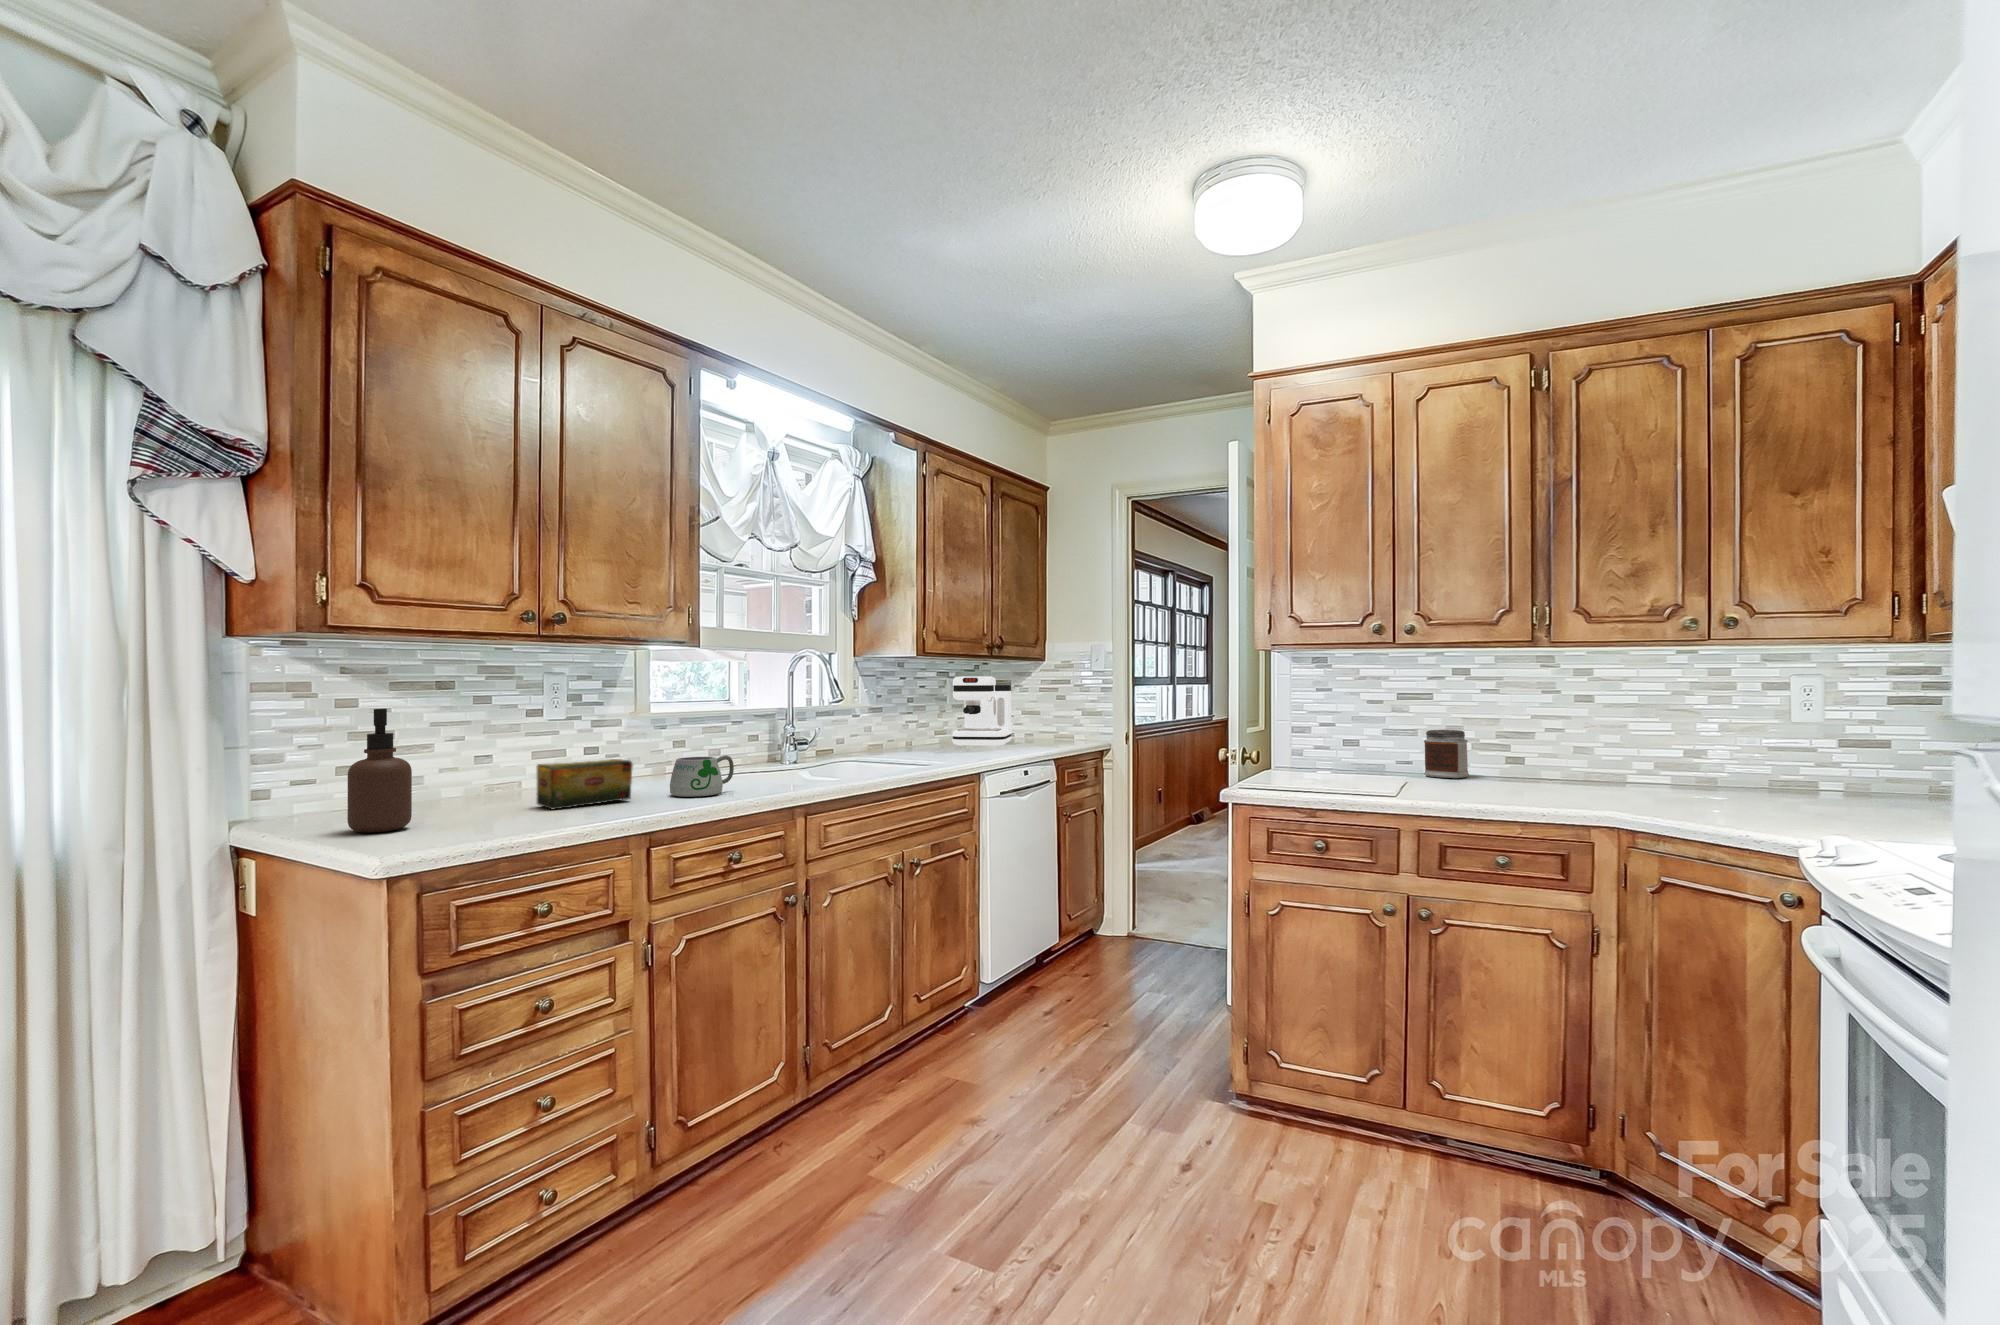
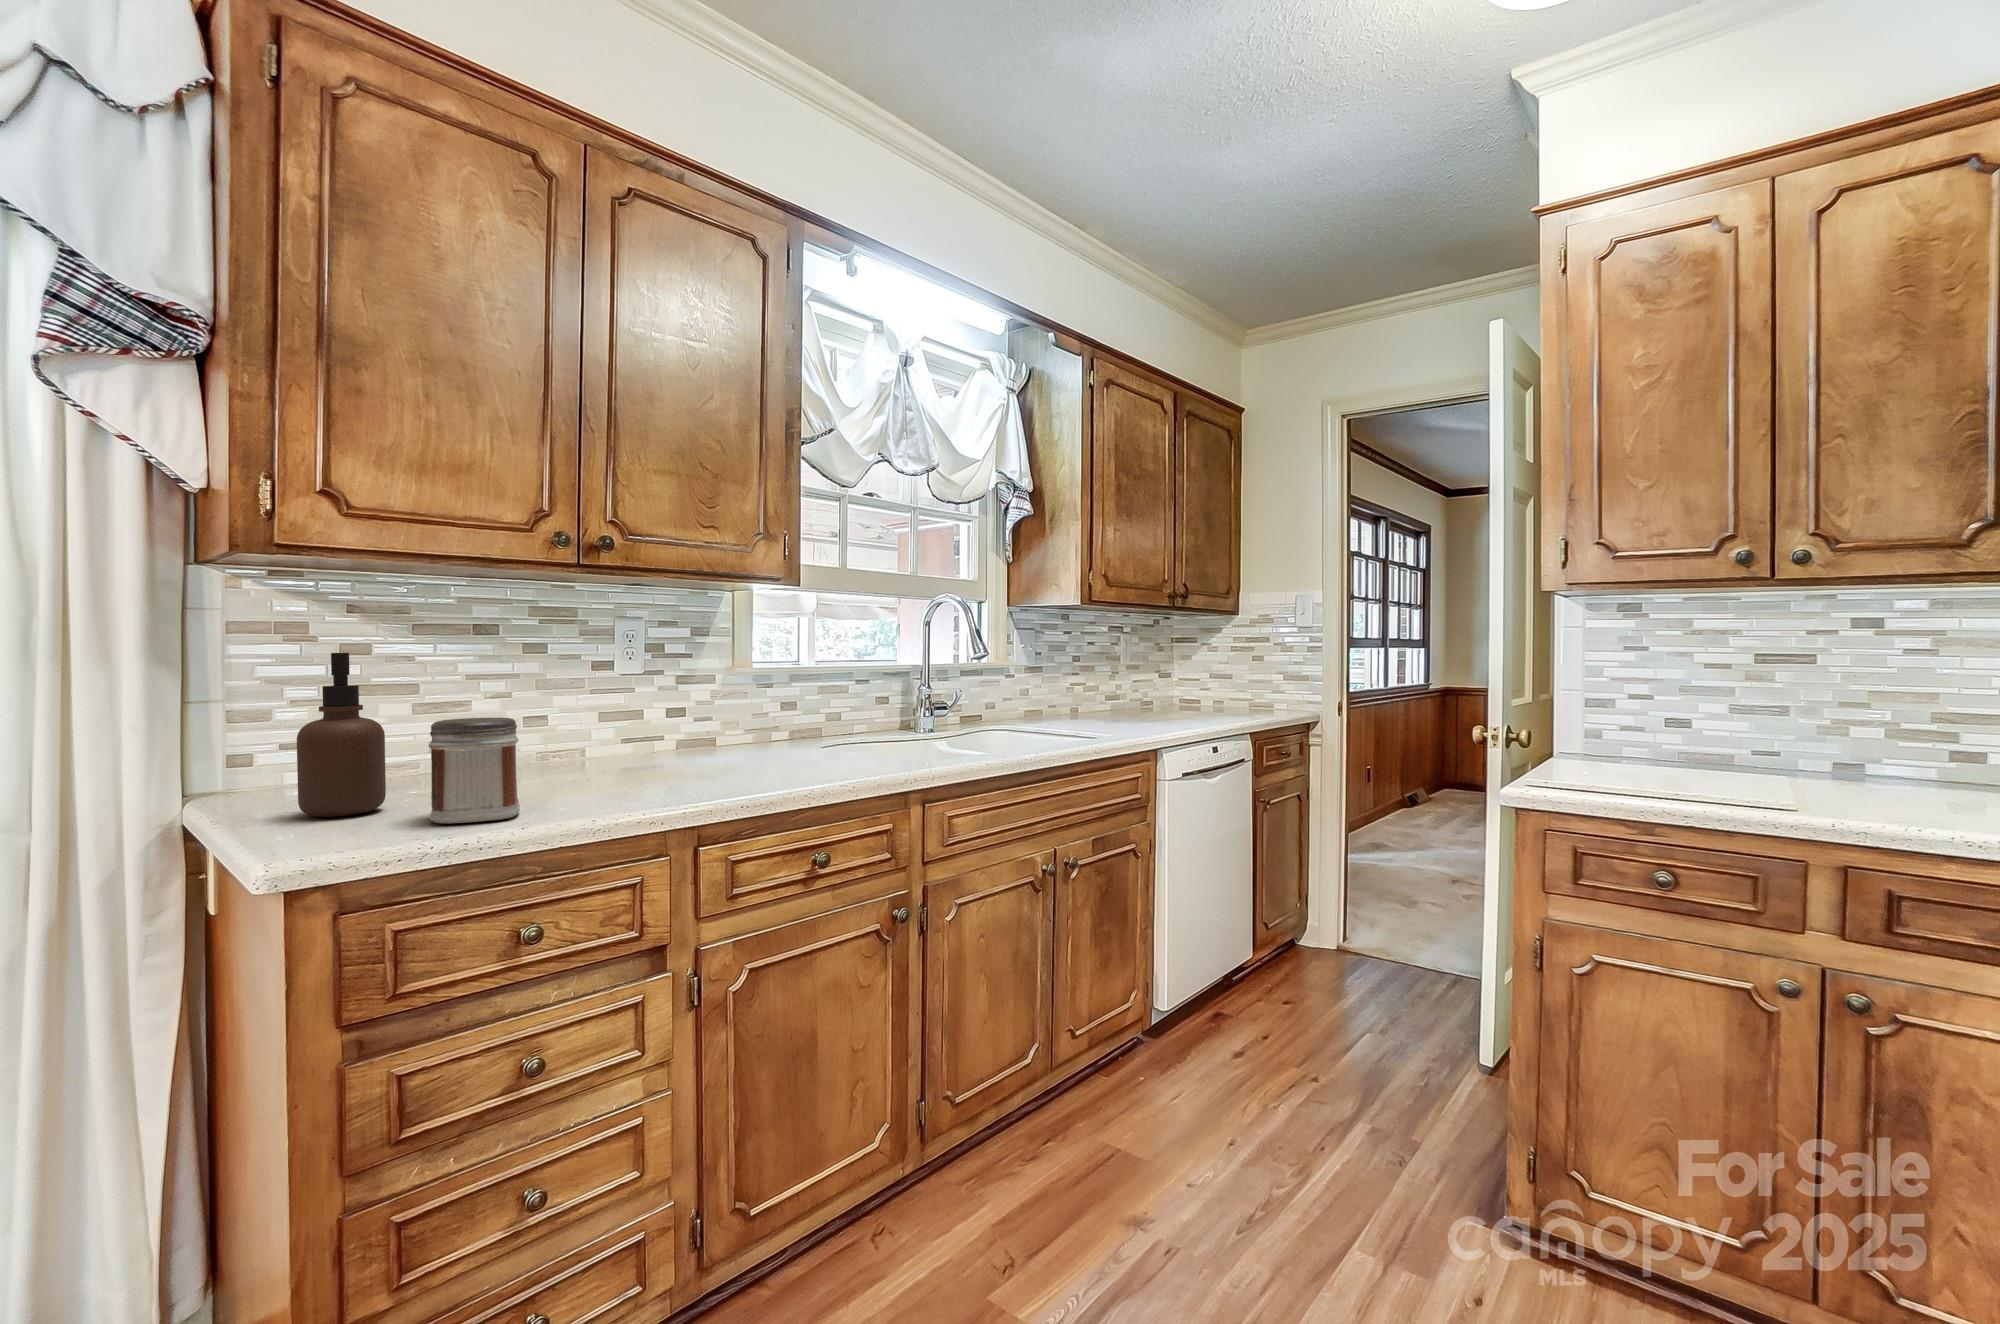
coffee maker: present [952,676,1011,747] -> none [1124,632,1196,717]
jar: present [1424,730,1469,778] -> present [429,717,520,824]
mug: present [670,755,734,797] -> none [748,723,831,775]
tea box: present [536,759,633,810] -> none [574,724,696,789]

